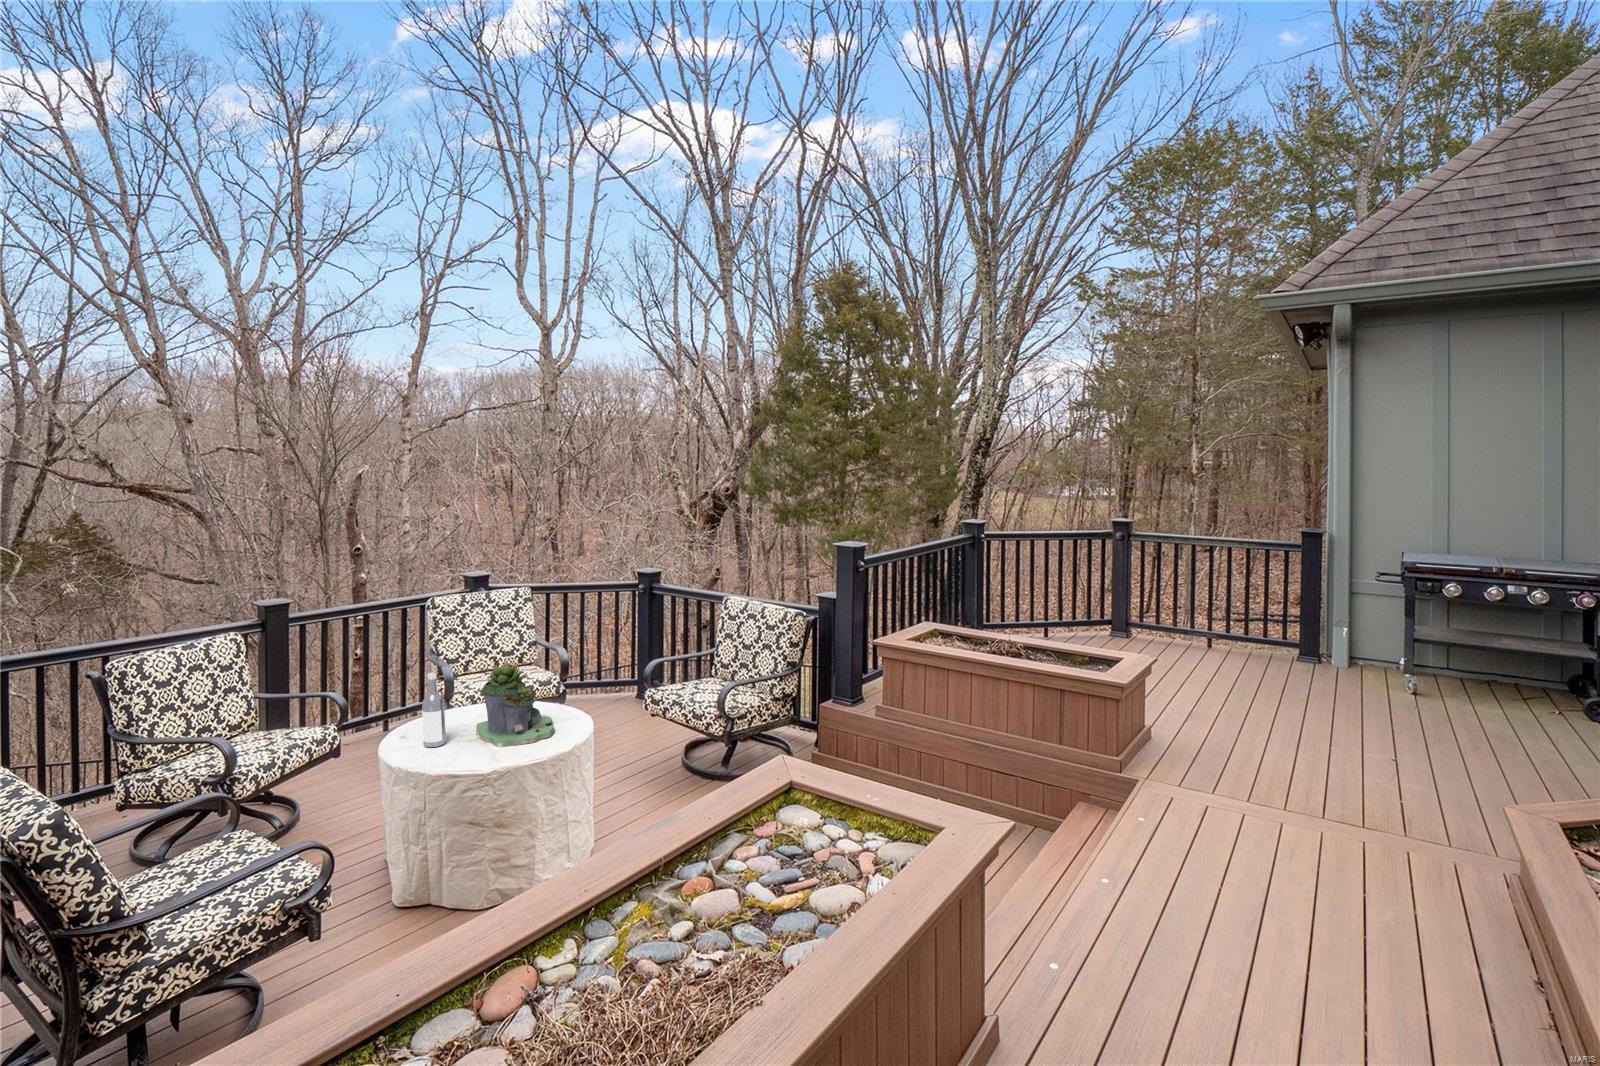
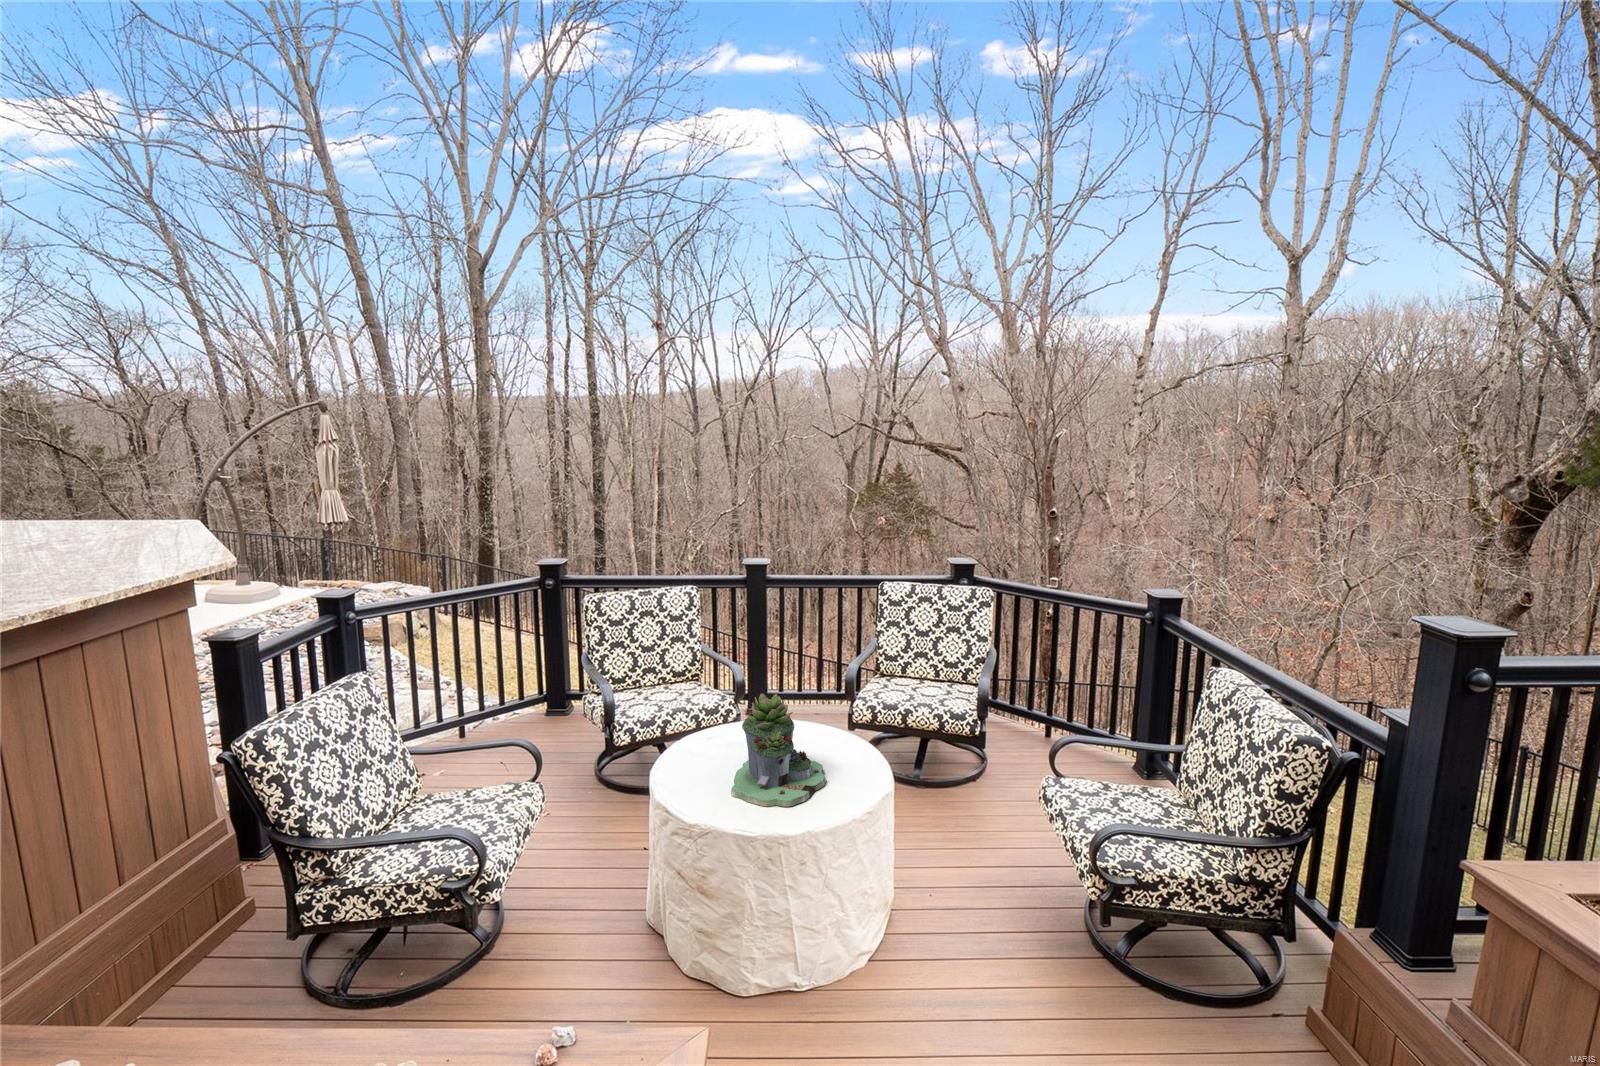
wine bottle: present [422,673,446,747] -> none [685,684,708,768]

